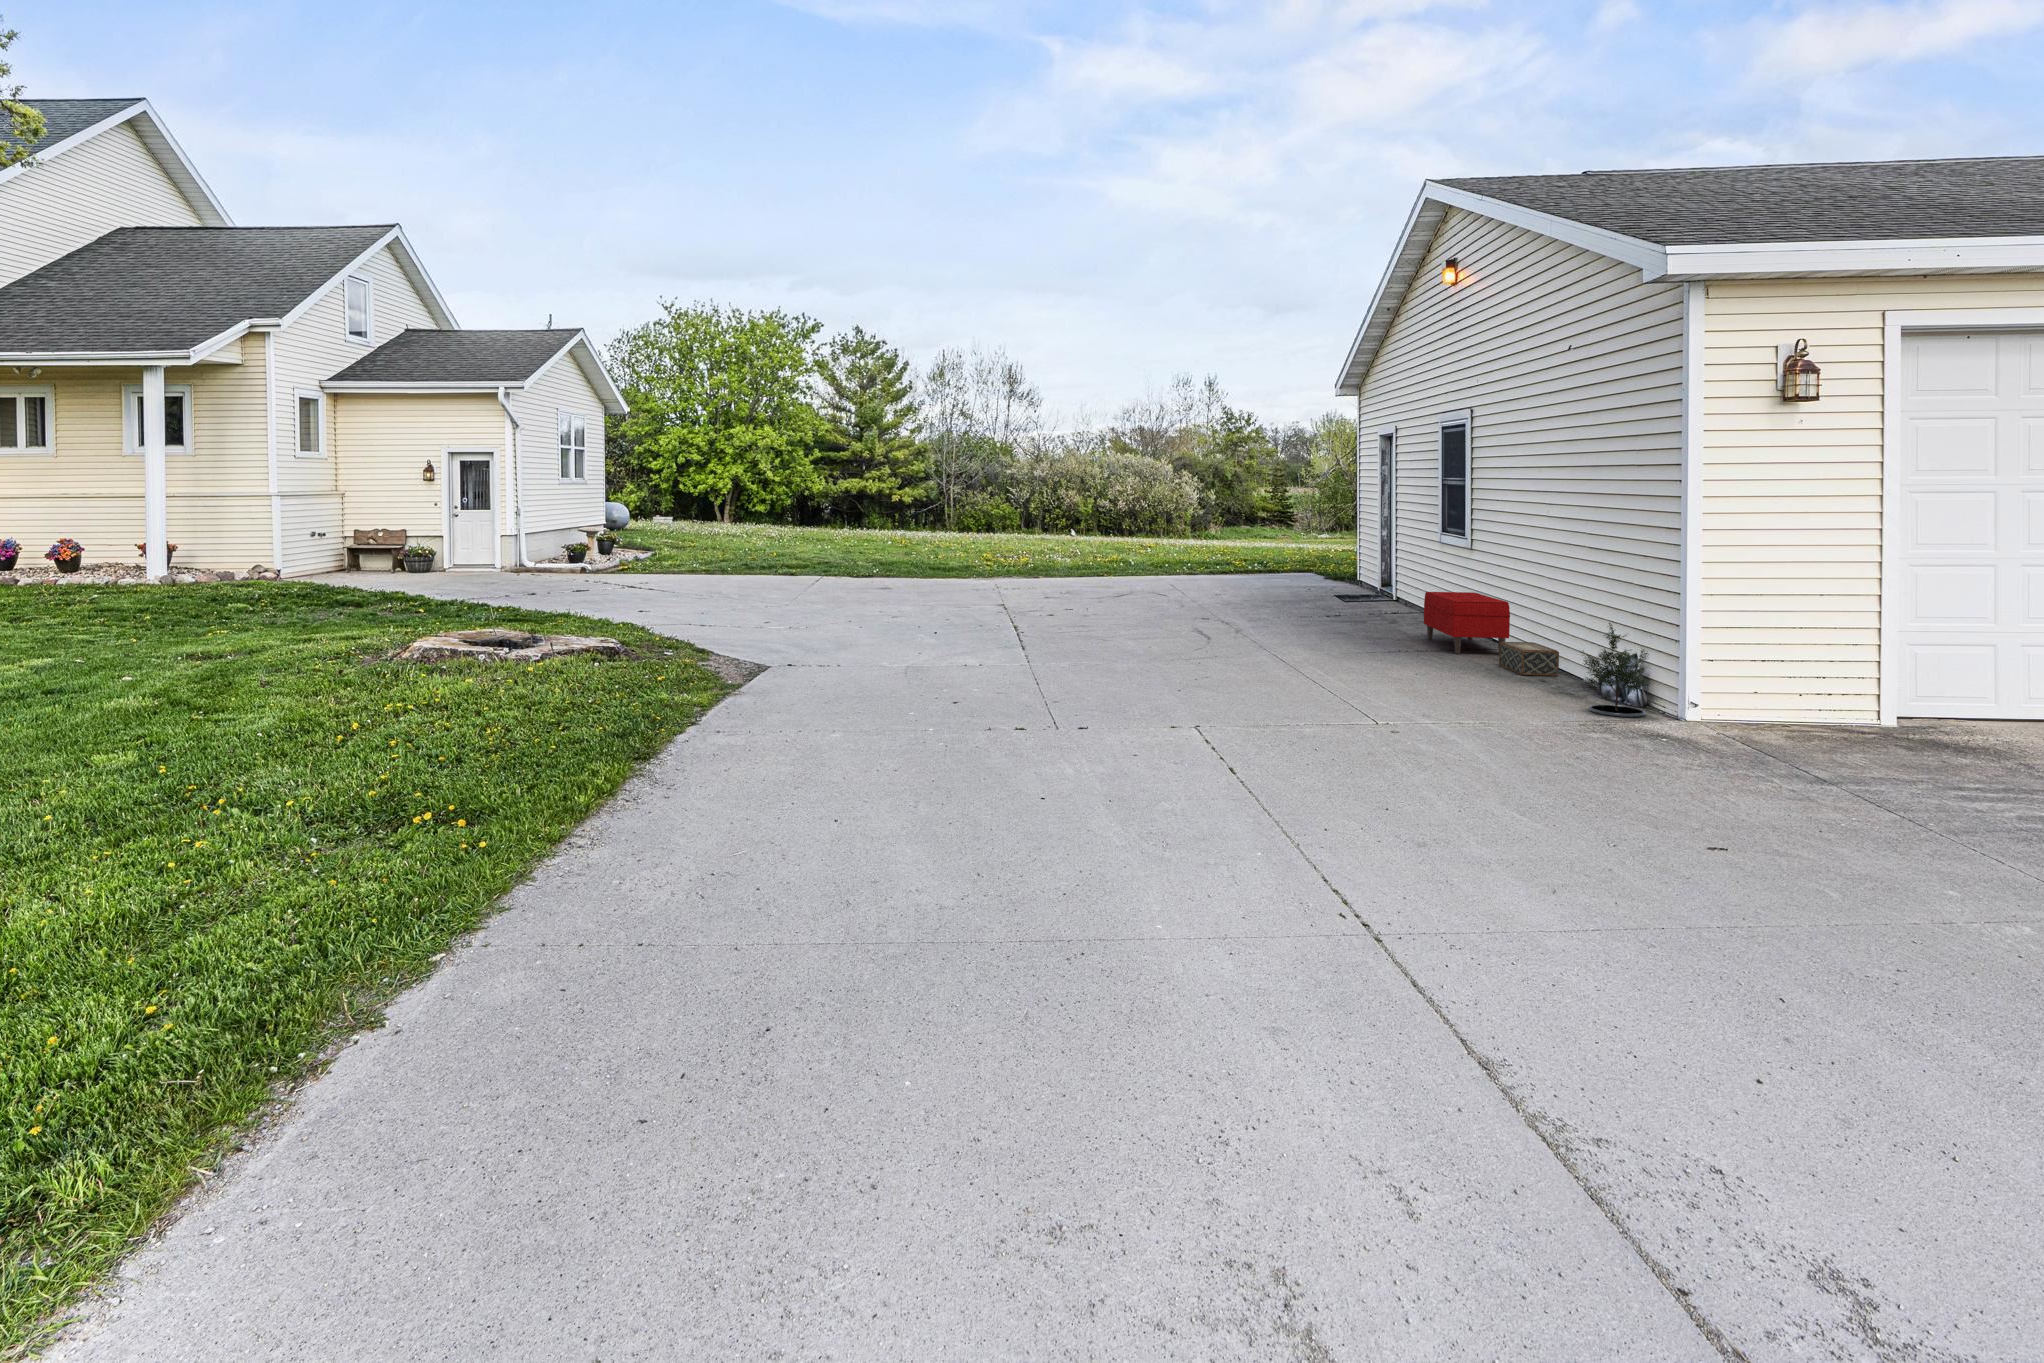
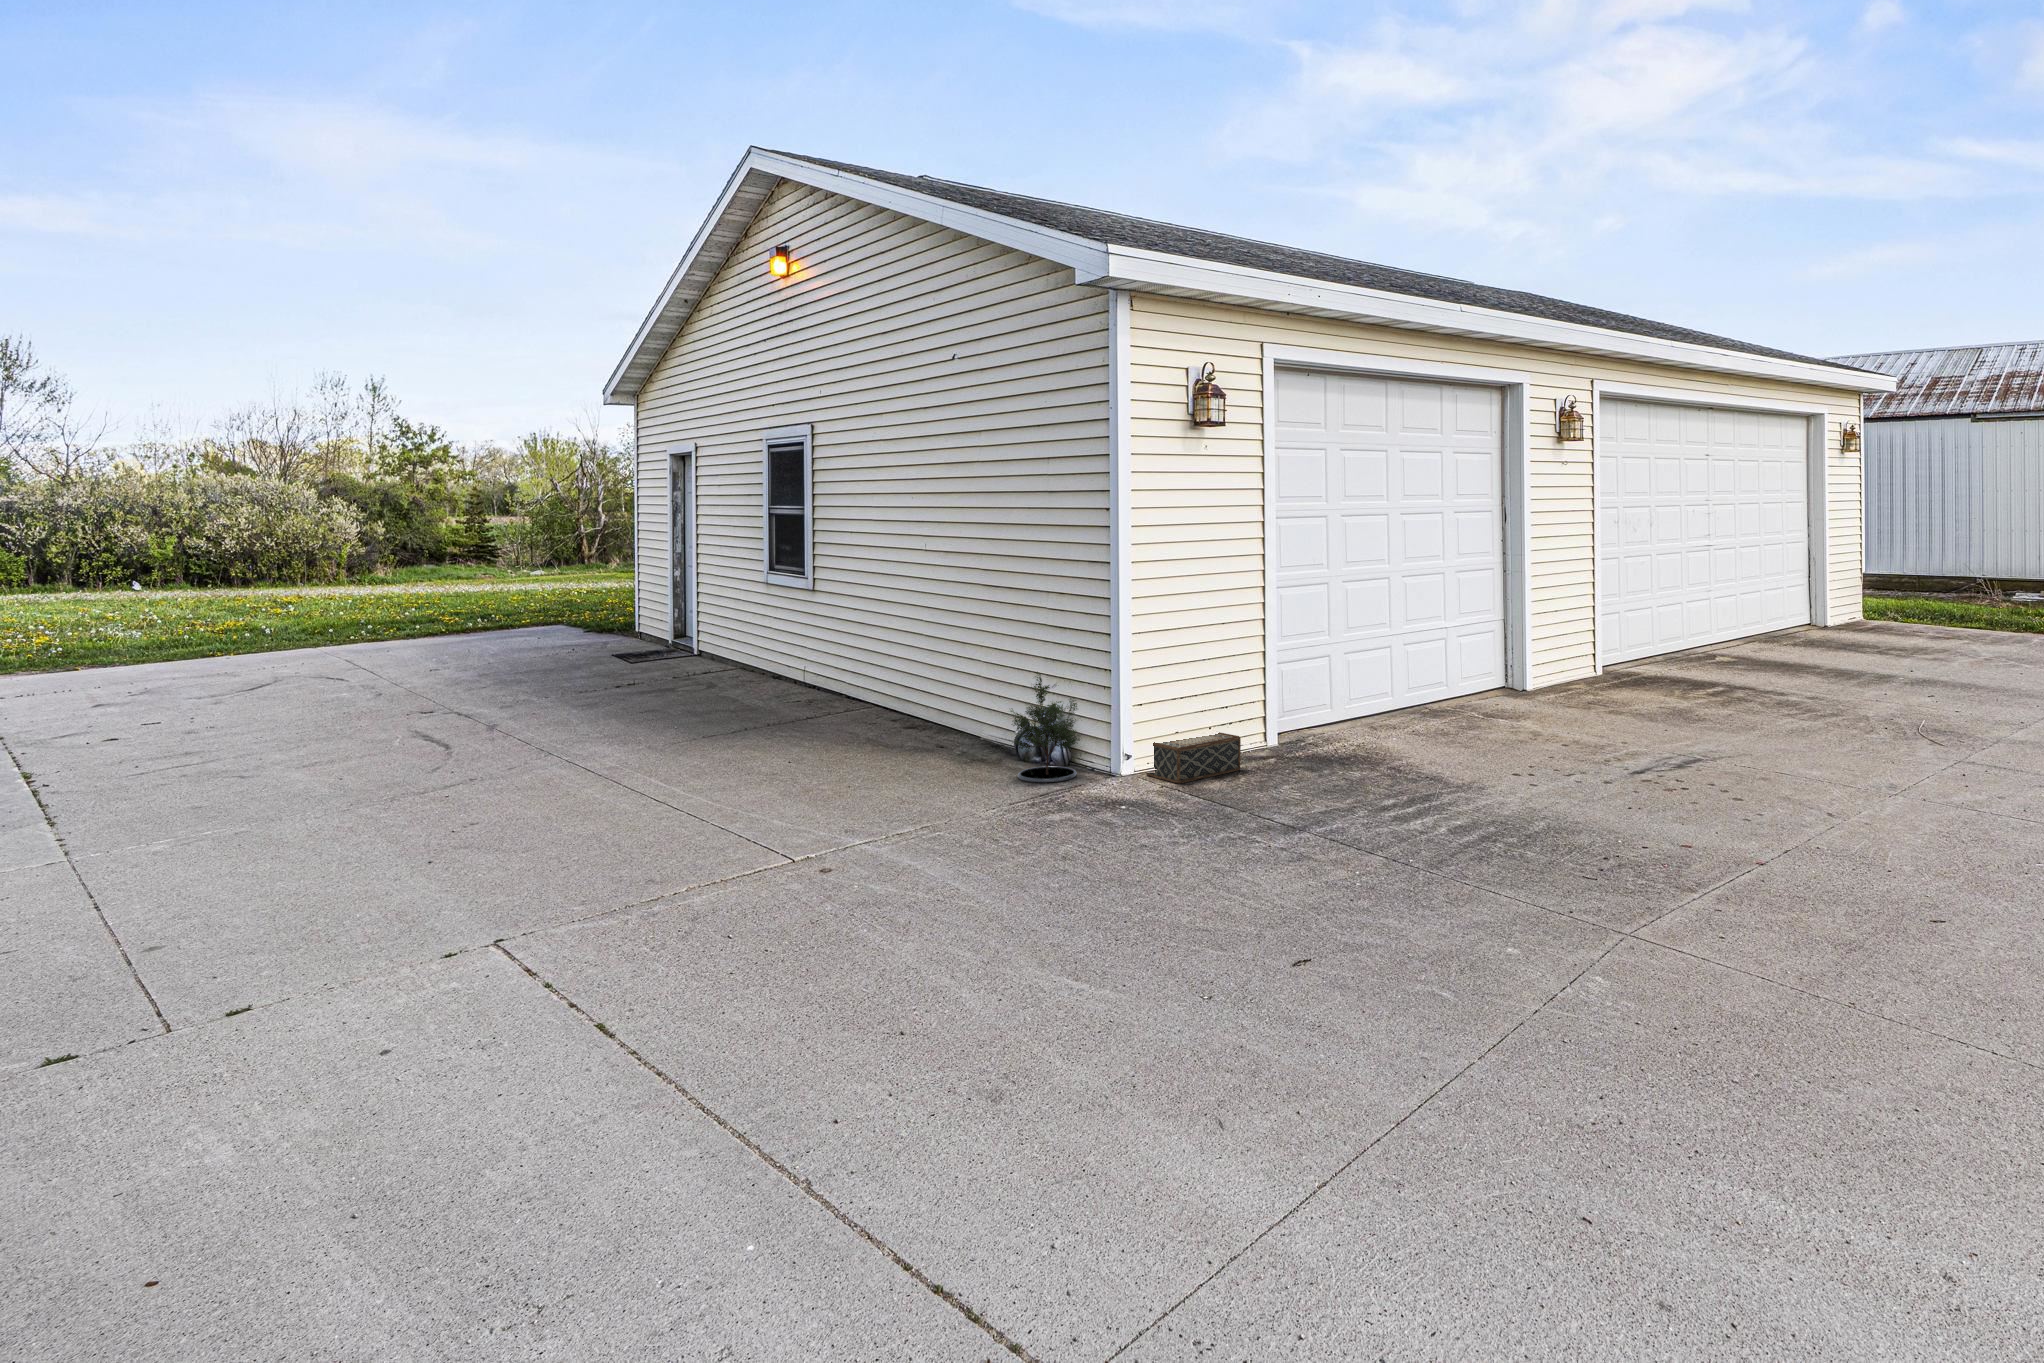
bench: present [1424,592,1510,654] -> none [763,643,879,722]
woven basket: present [1499,642,1559,676] -> present [1146,732,1241,784]

